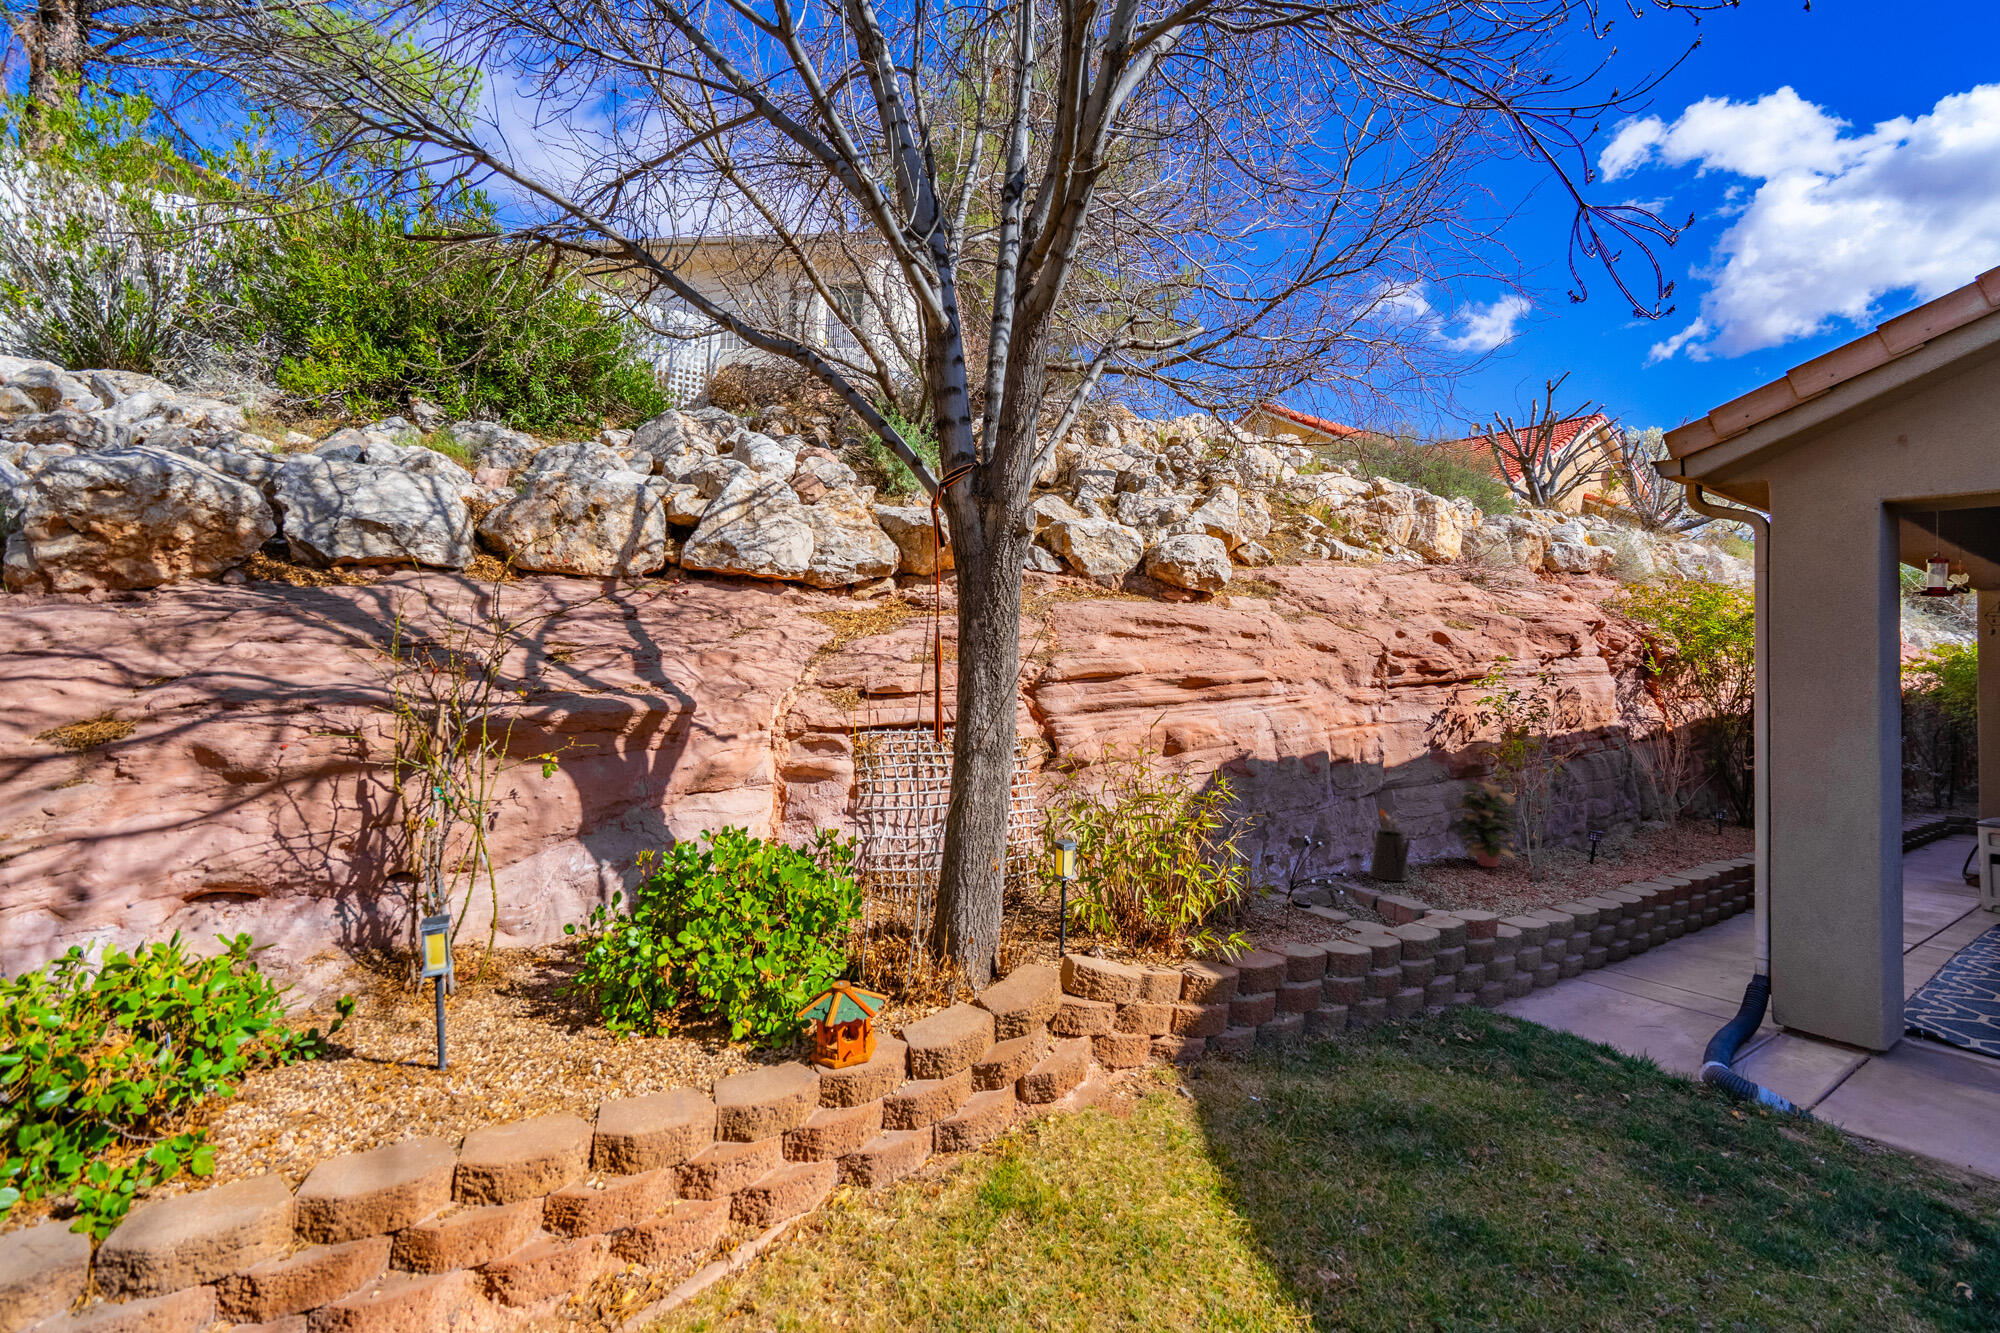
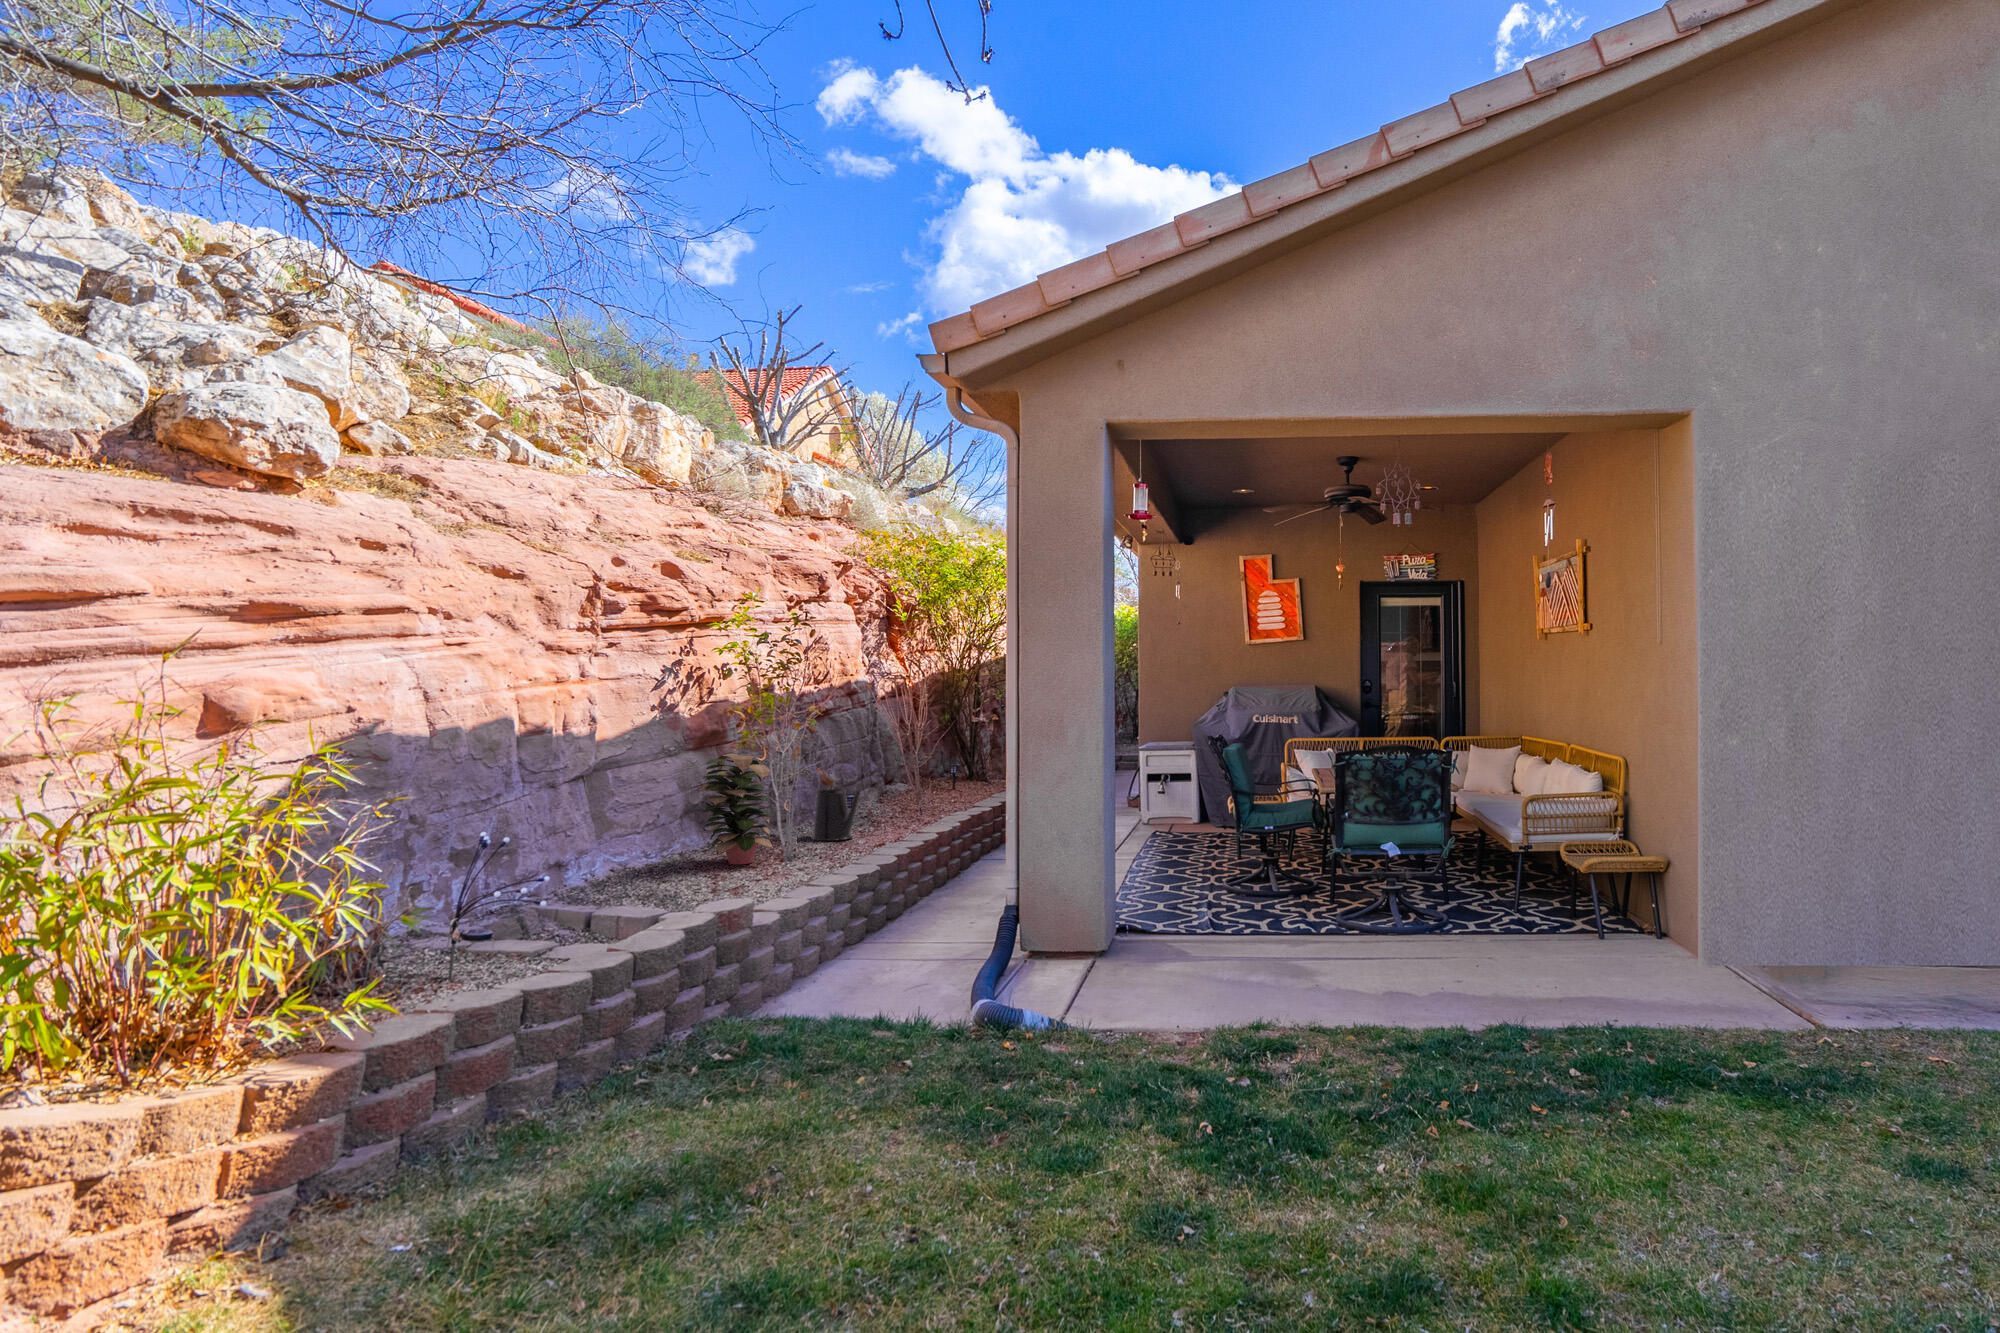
watering can: present [1368,809,1410,881] -> present [806,770,860,841]

